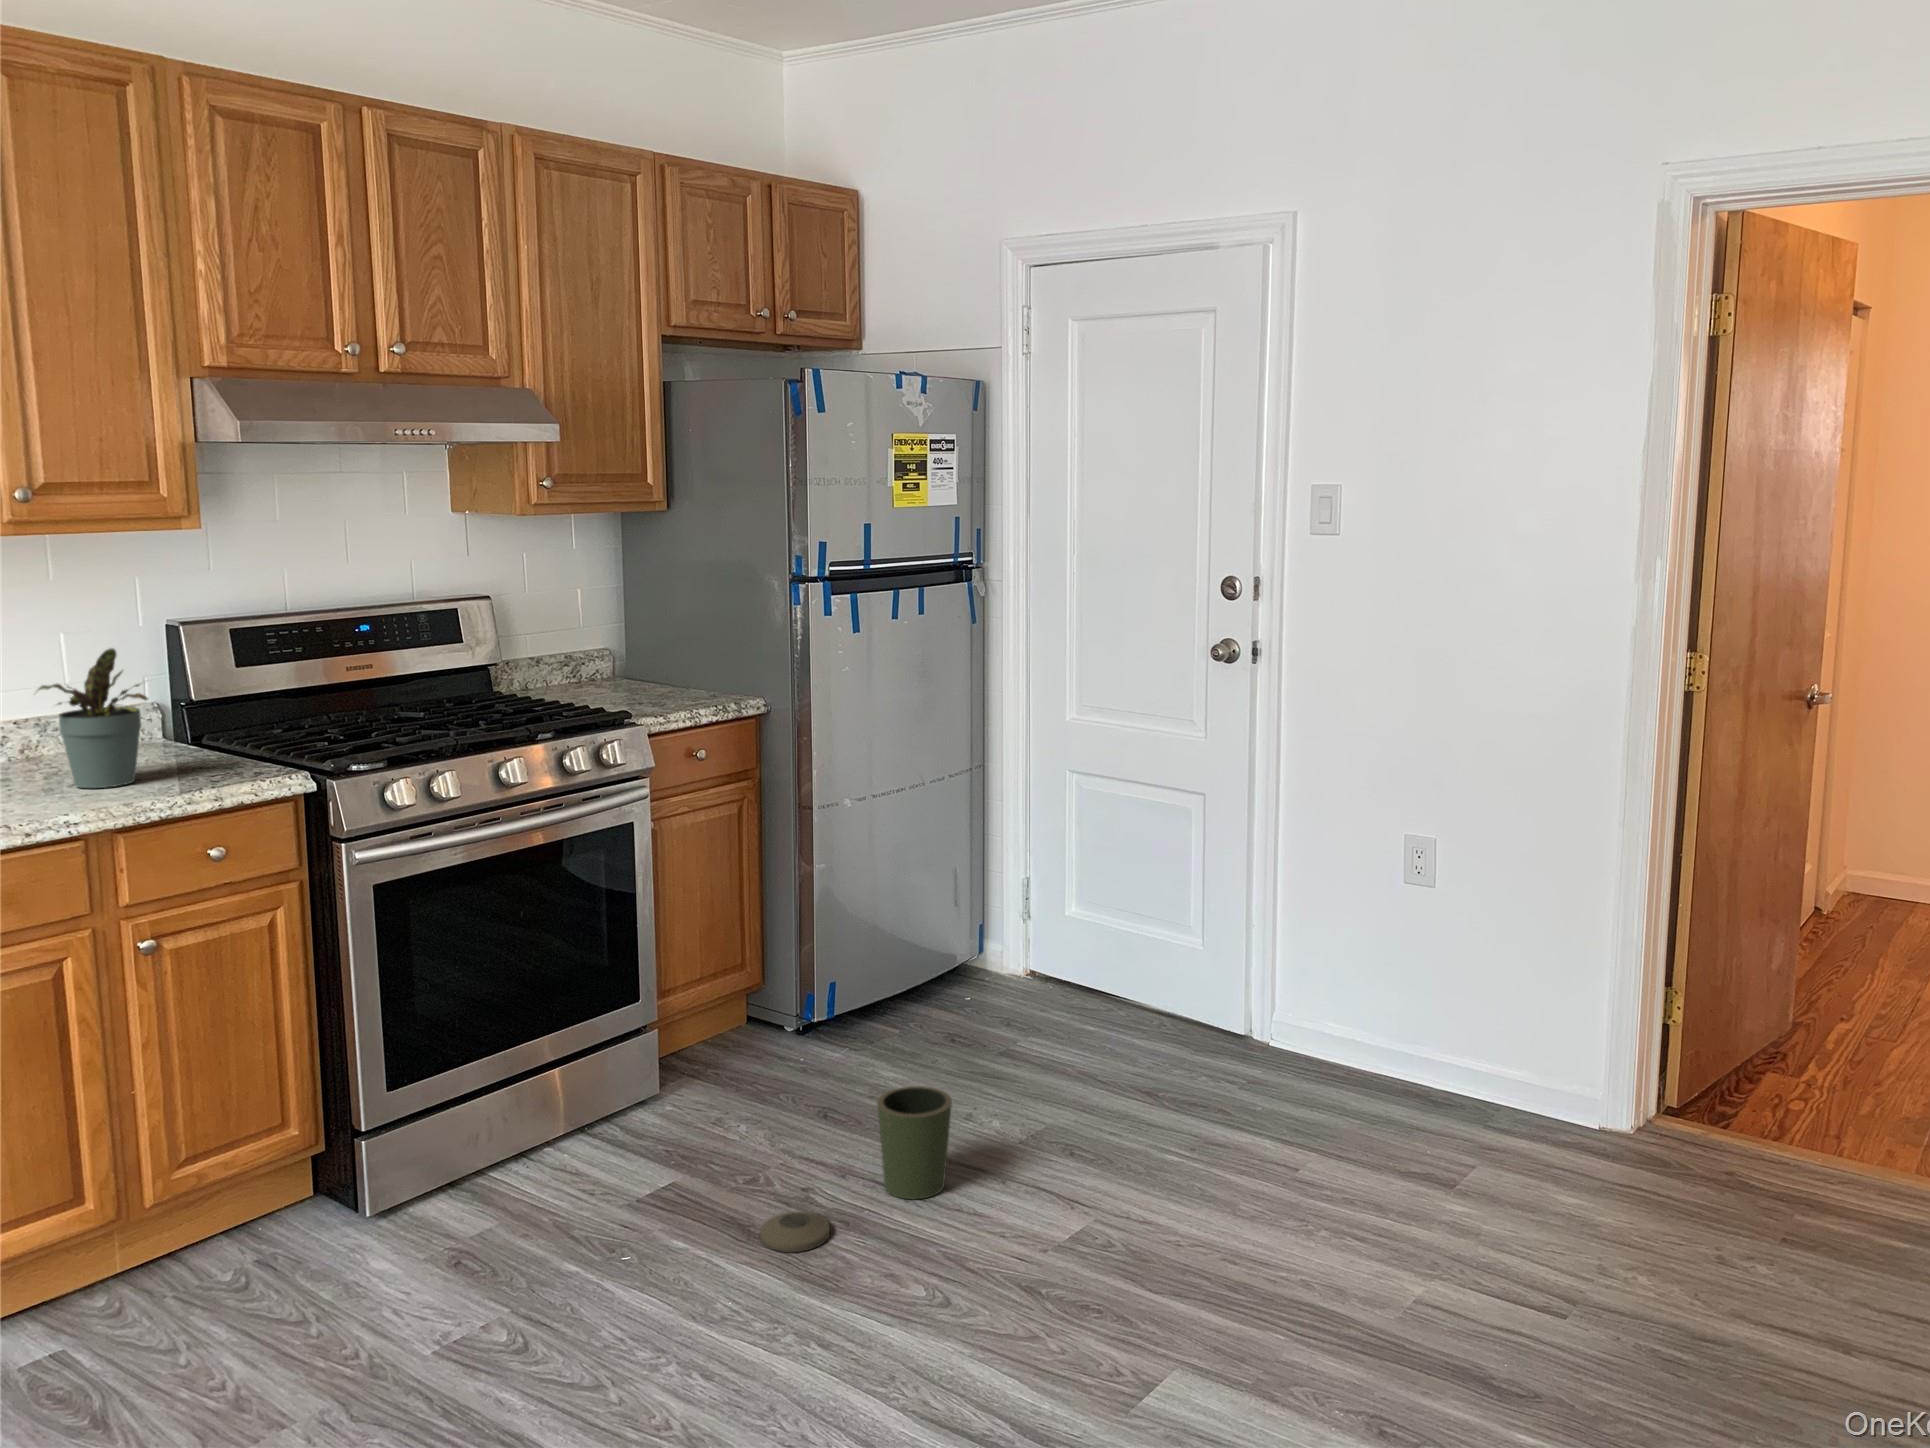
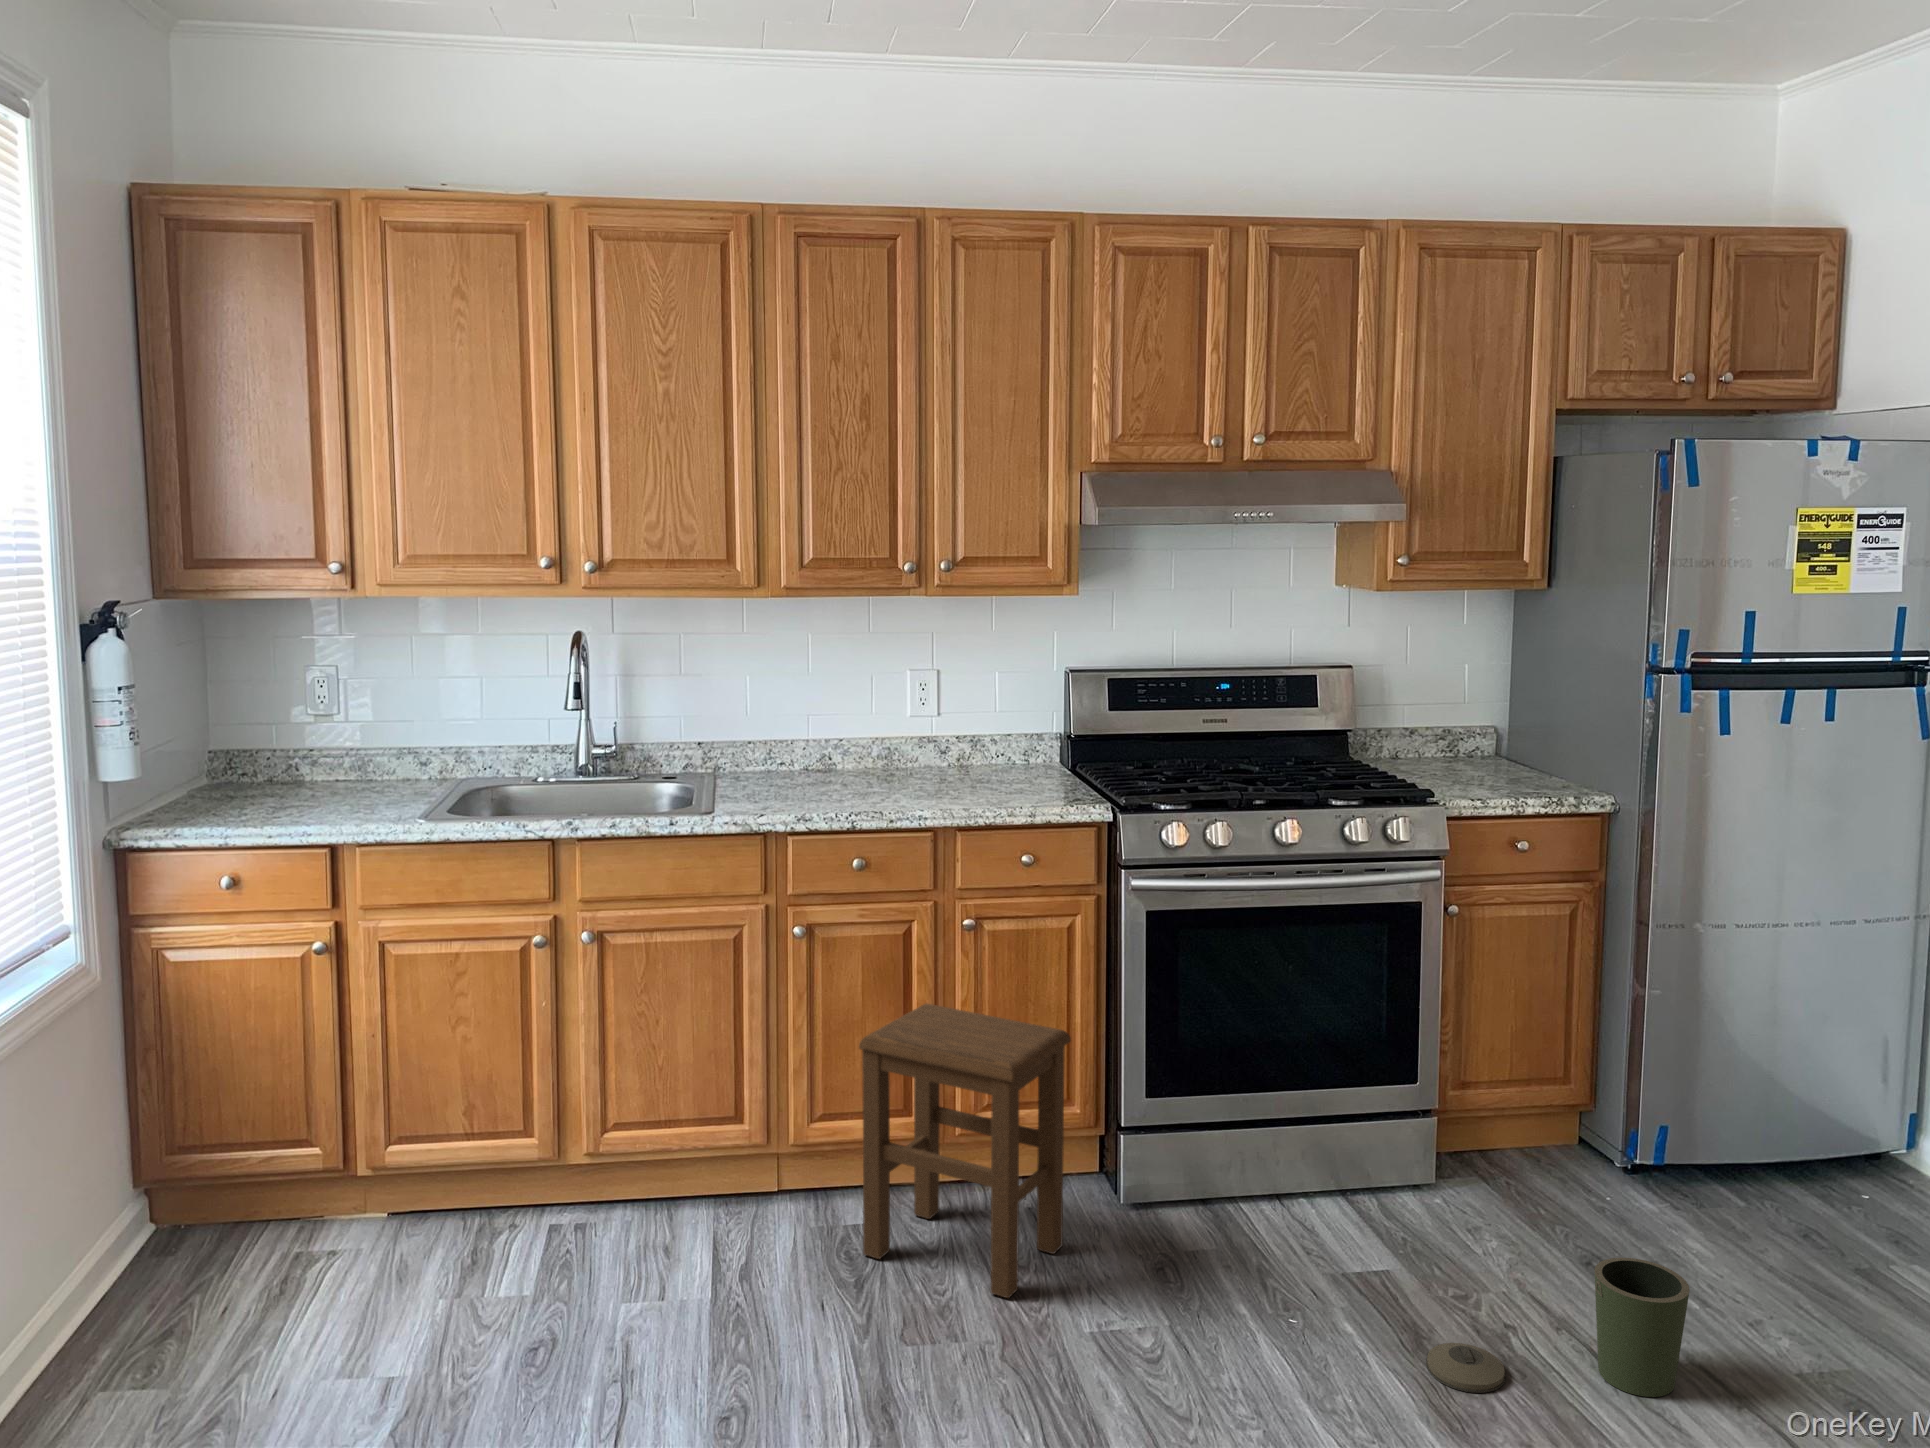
potted plant: present [38,648,148,788] -> none [931,688,1006,796]
stool: none [51,1038,335,1398] -> present [859,1004,1071,1298]

